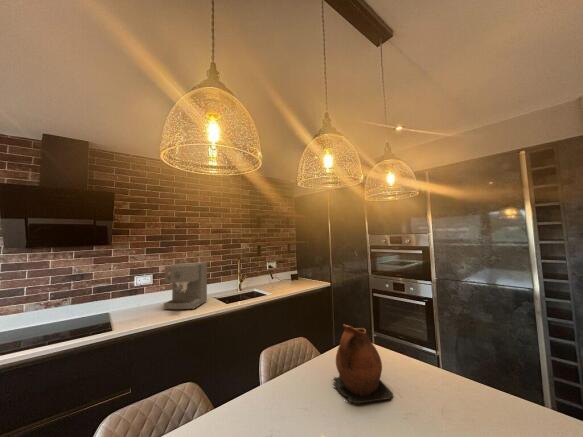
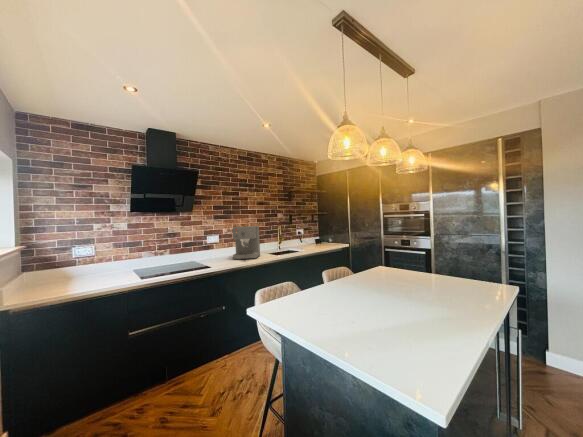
ceramic pitcher: present [333,325,393,403] -> none [373,248,410,287]

